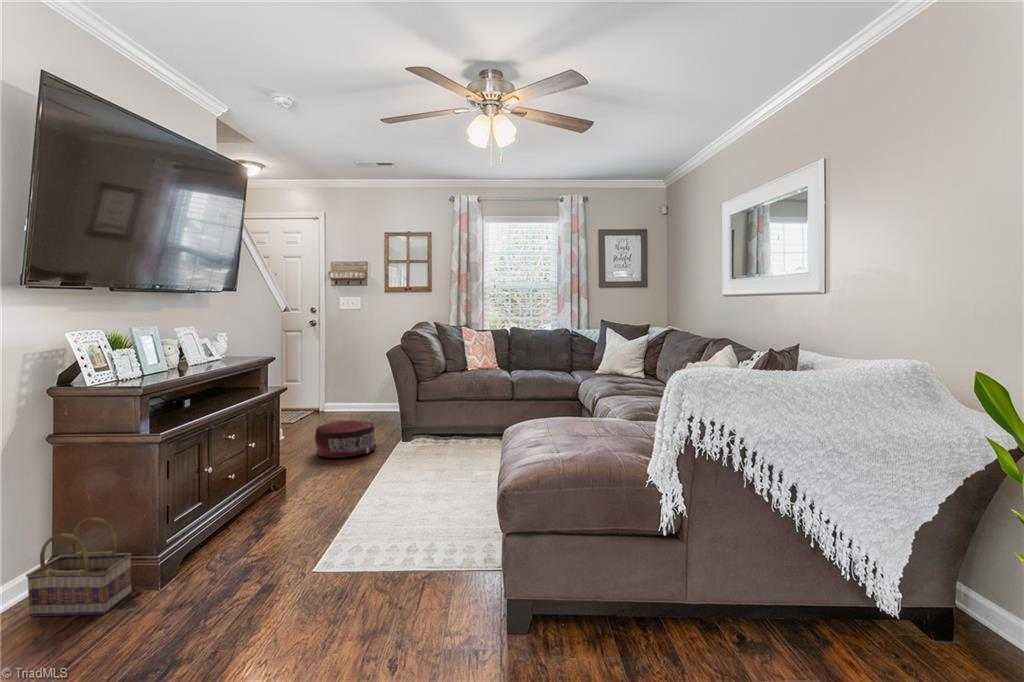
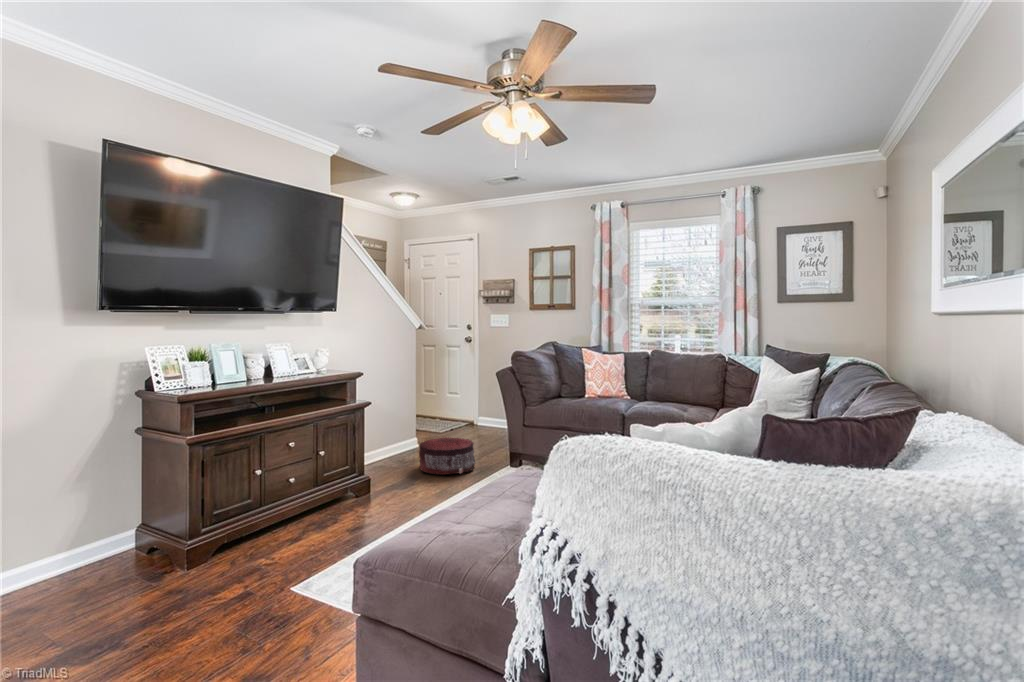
basket: present [26,517,132,616] -> none [104,500,170,582]

